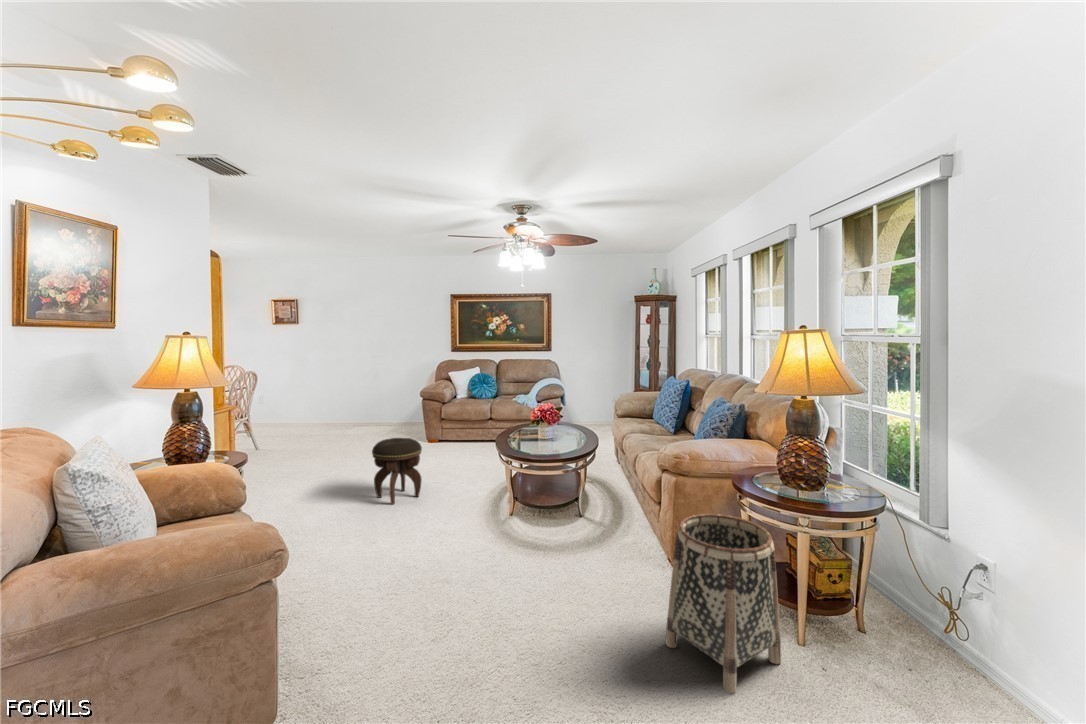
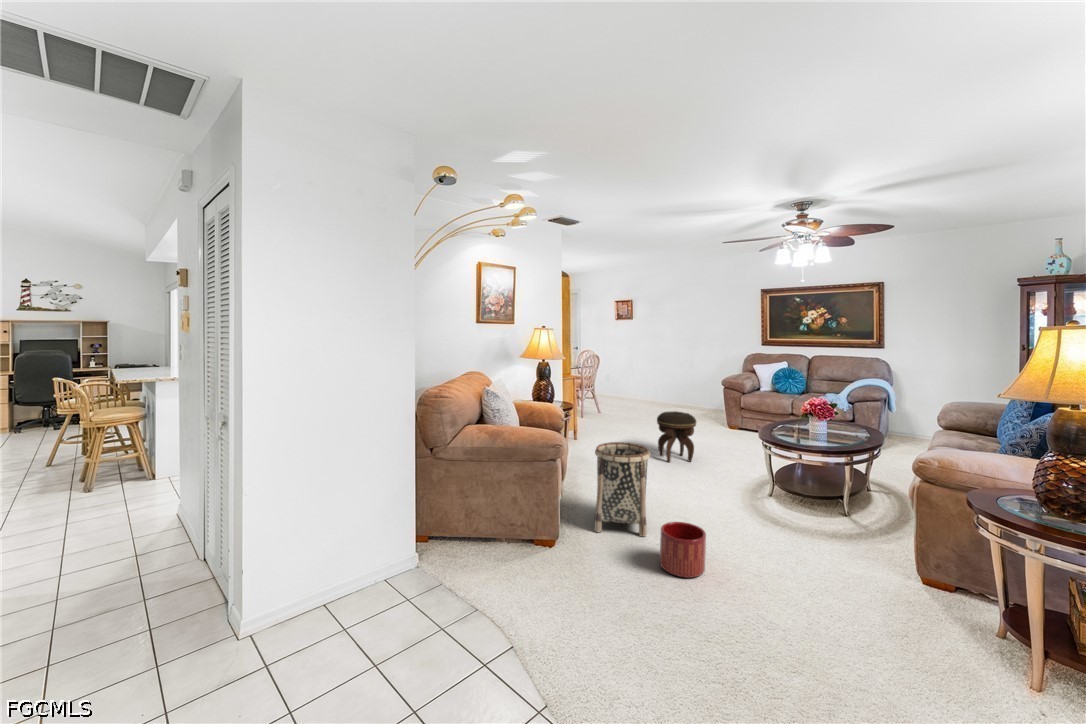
basket: present [665,514,781,693] -> present [594,442,650,537]
planter: none [470,604,532,695] -> present [660,522,706,578]

